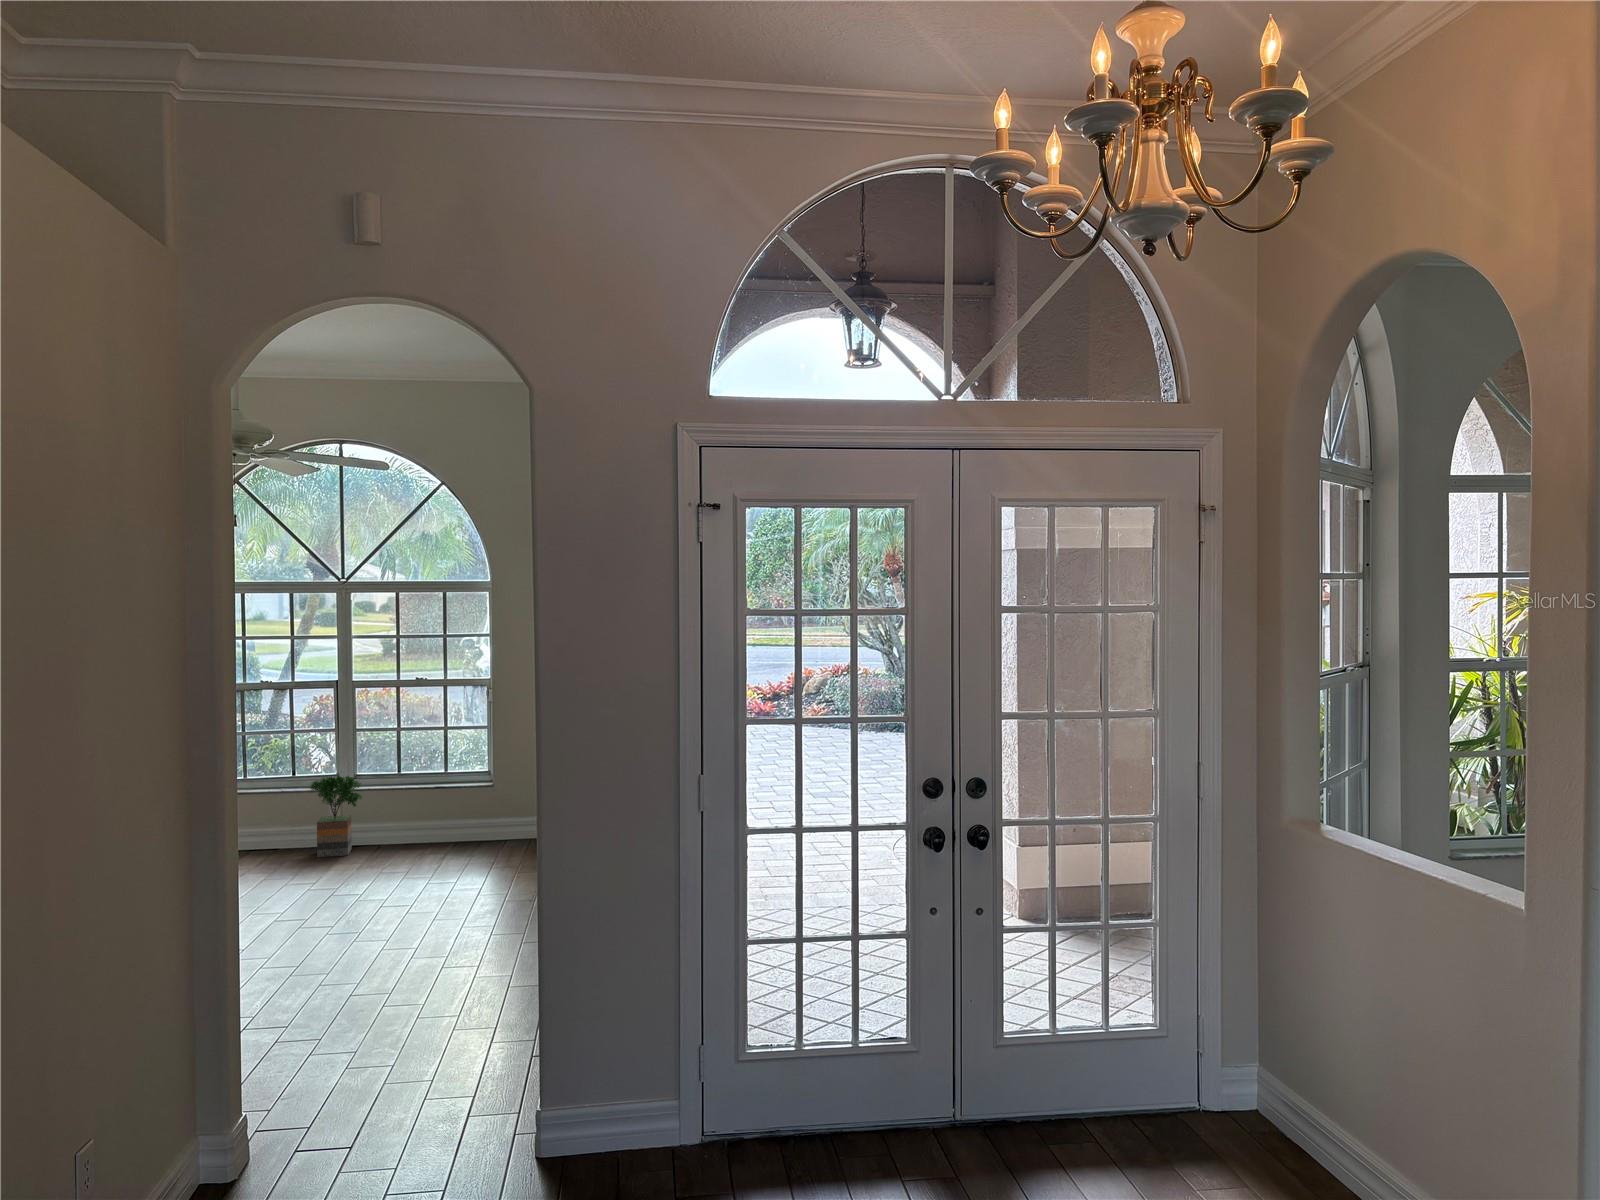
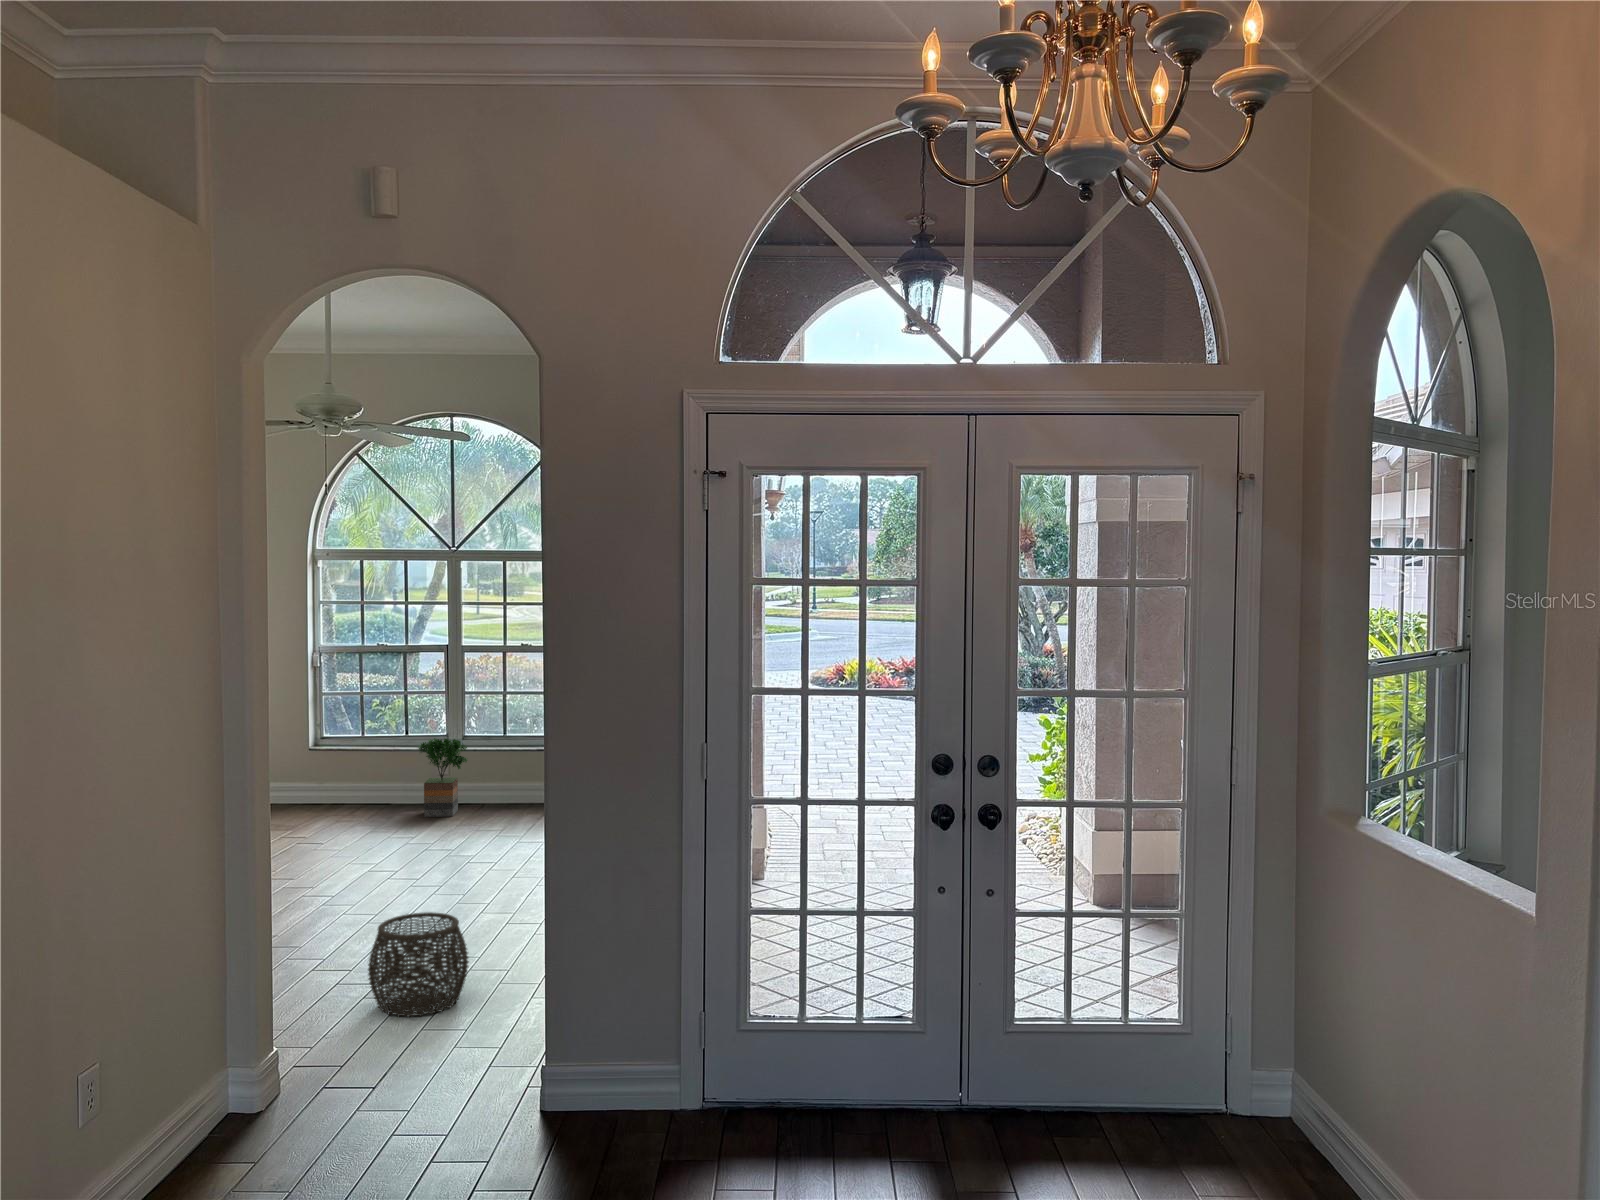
woven basket: none [314,961,422,1076] -> present [368,912,469,1017]

